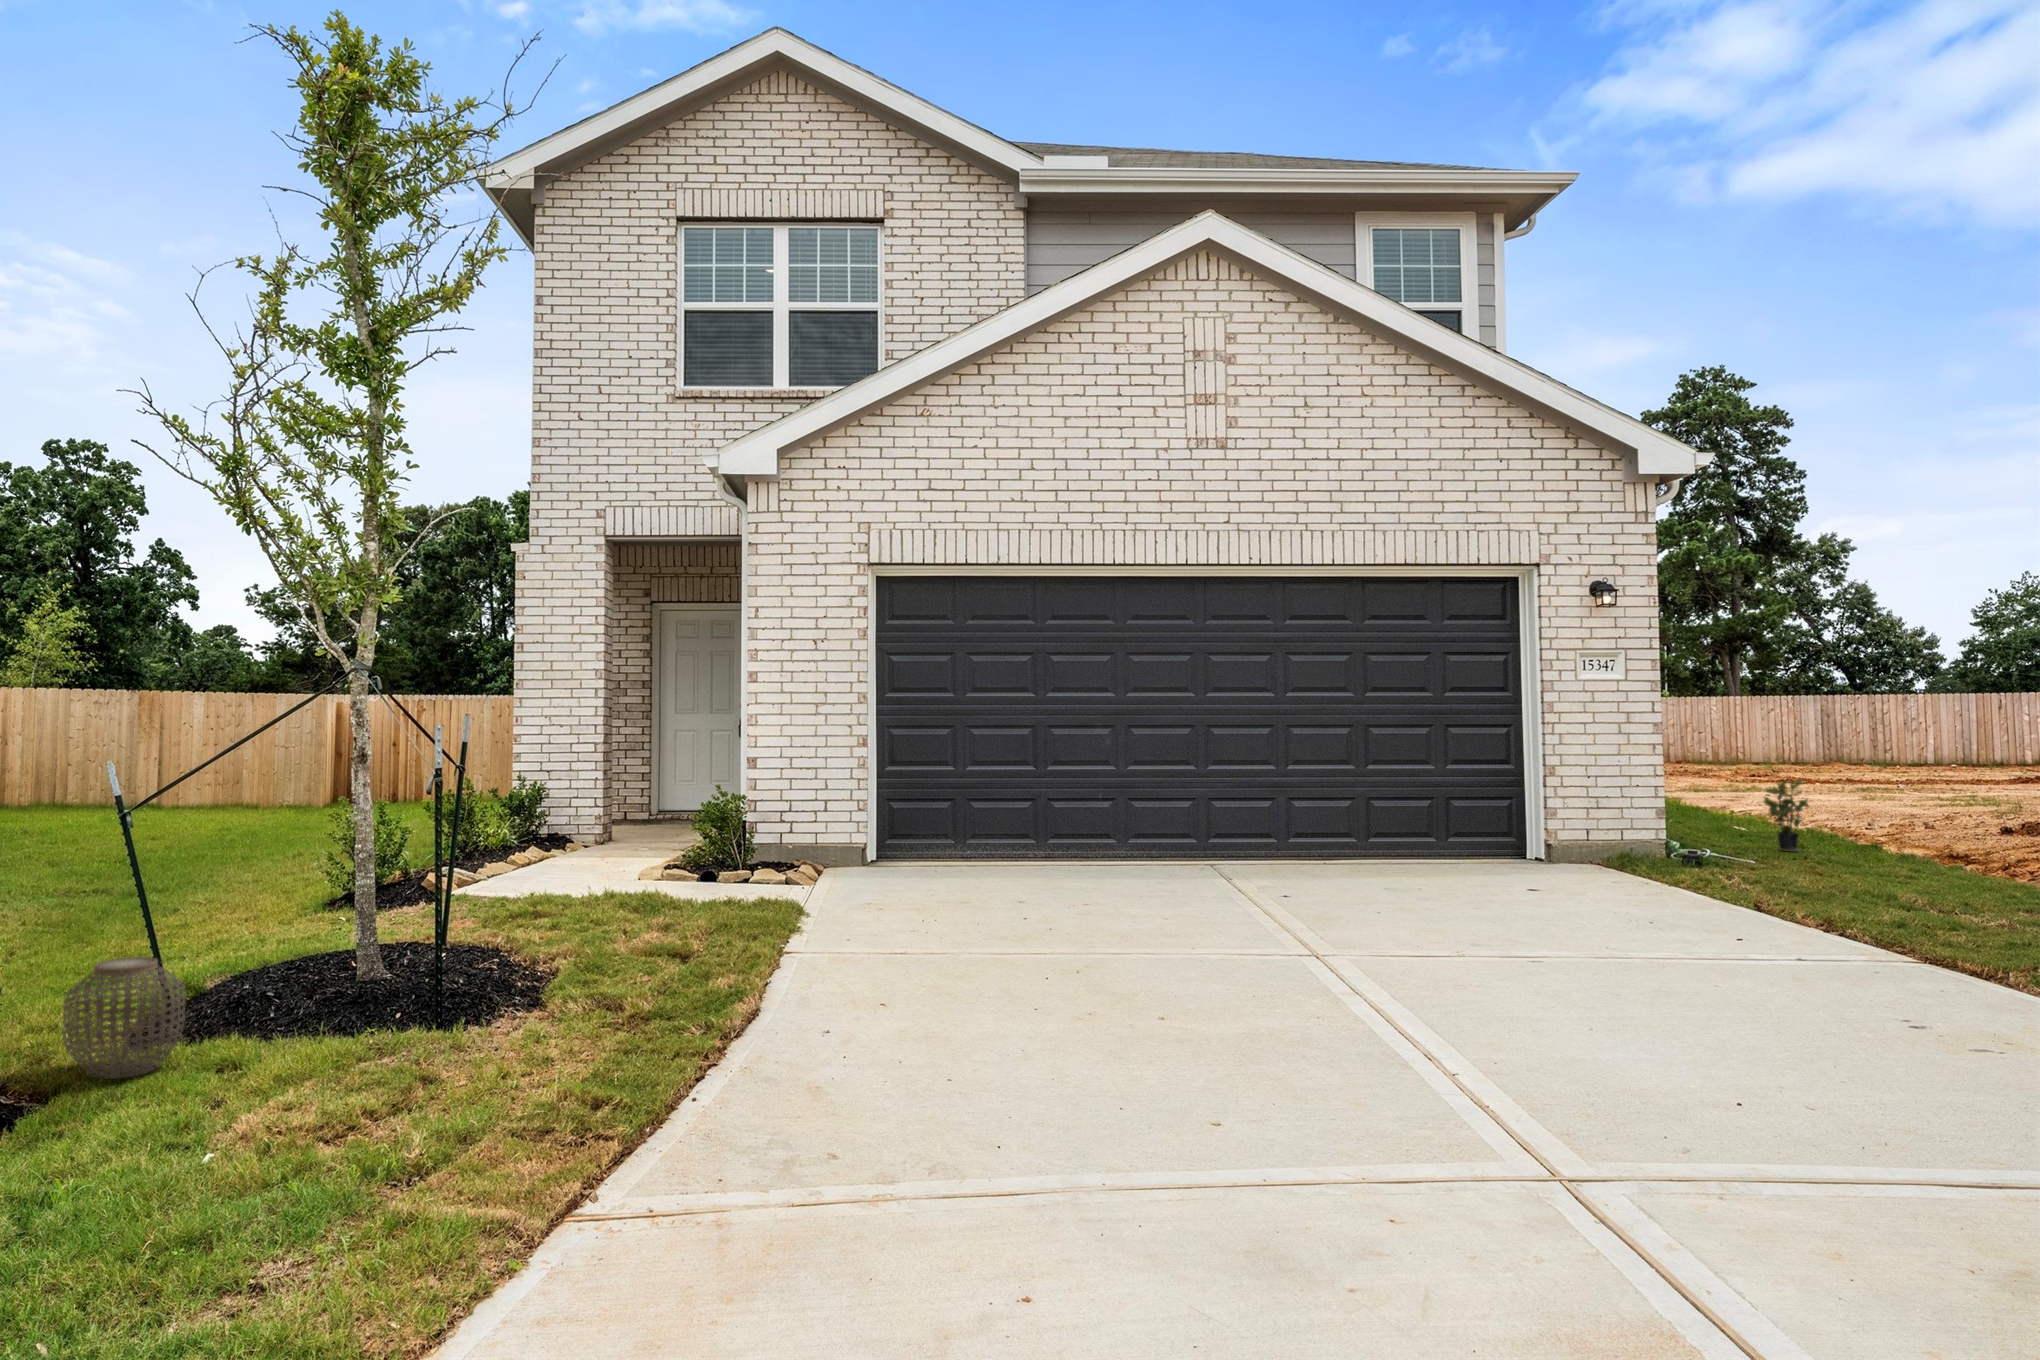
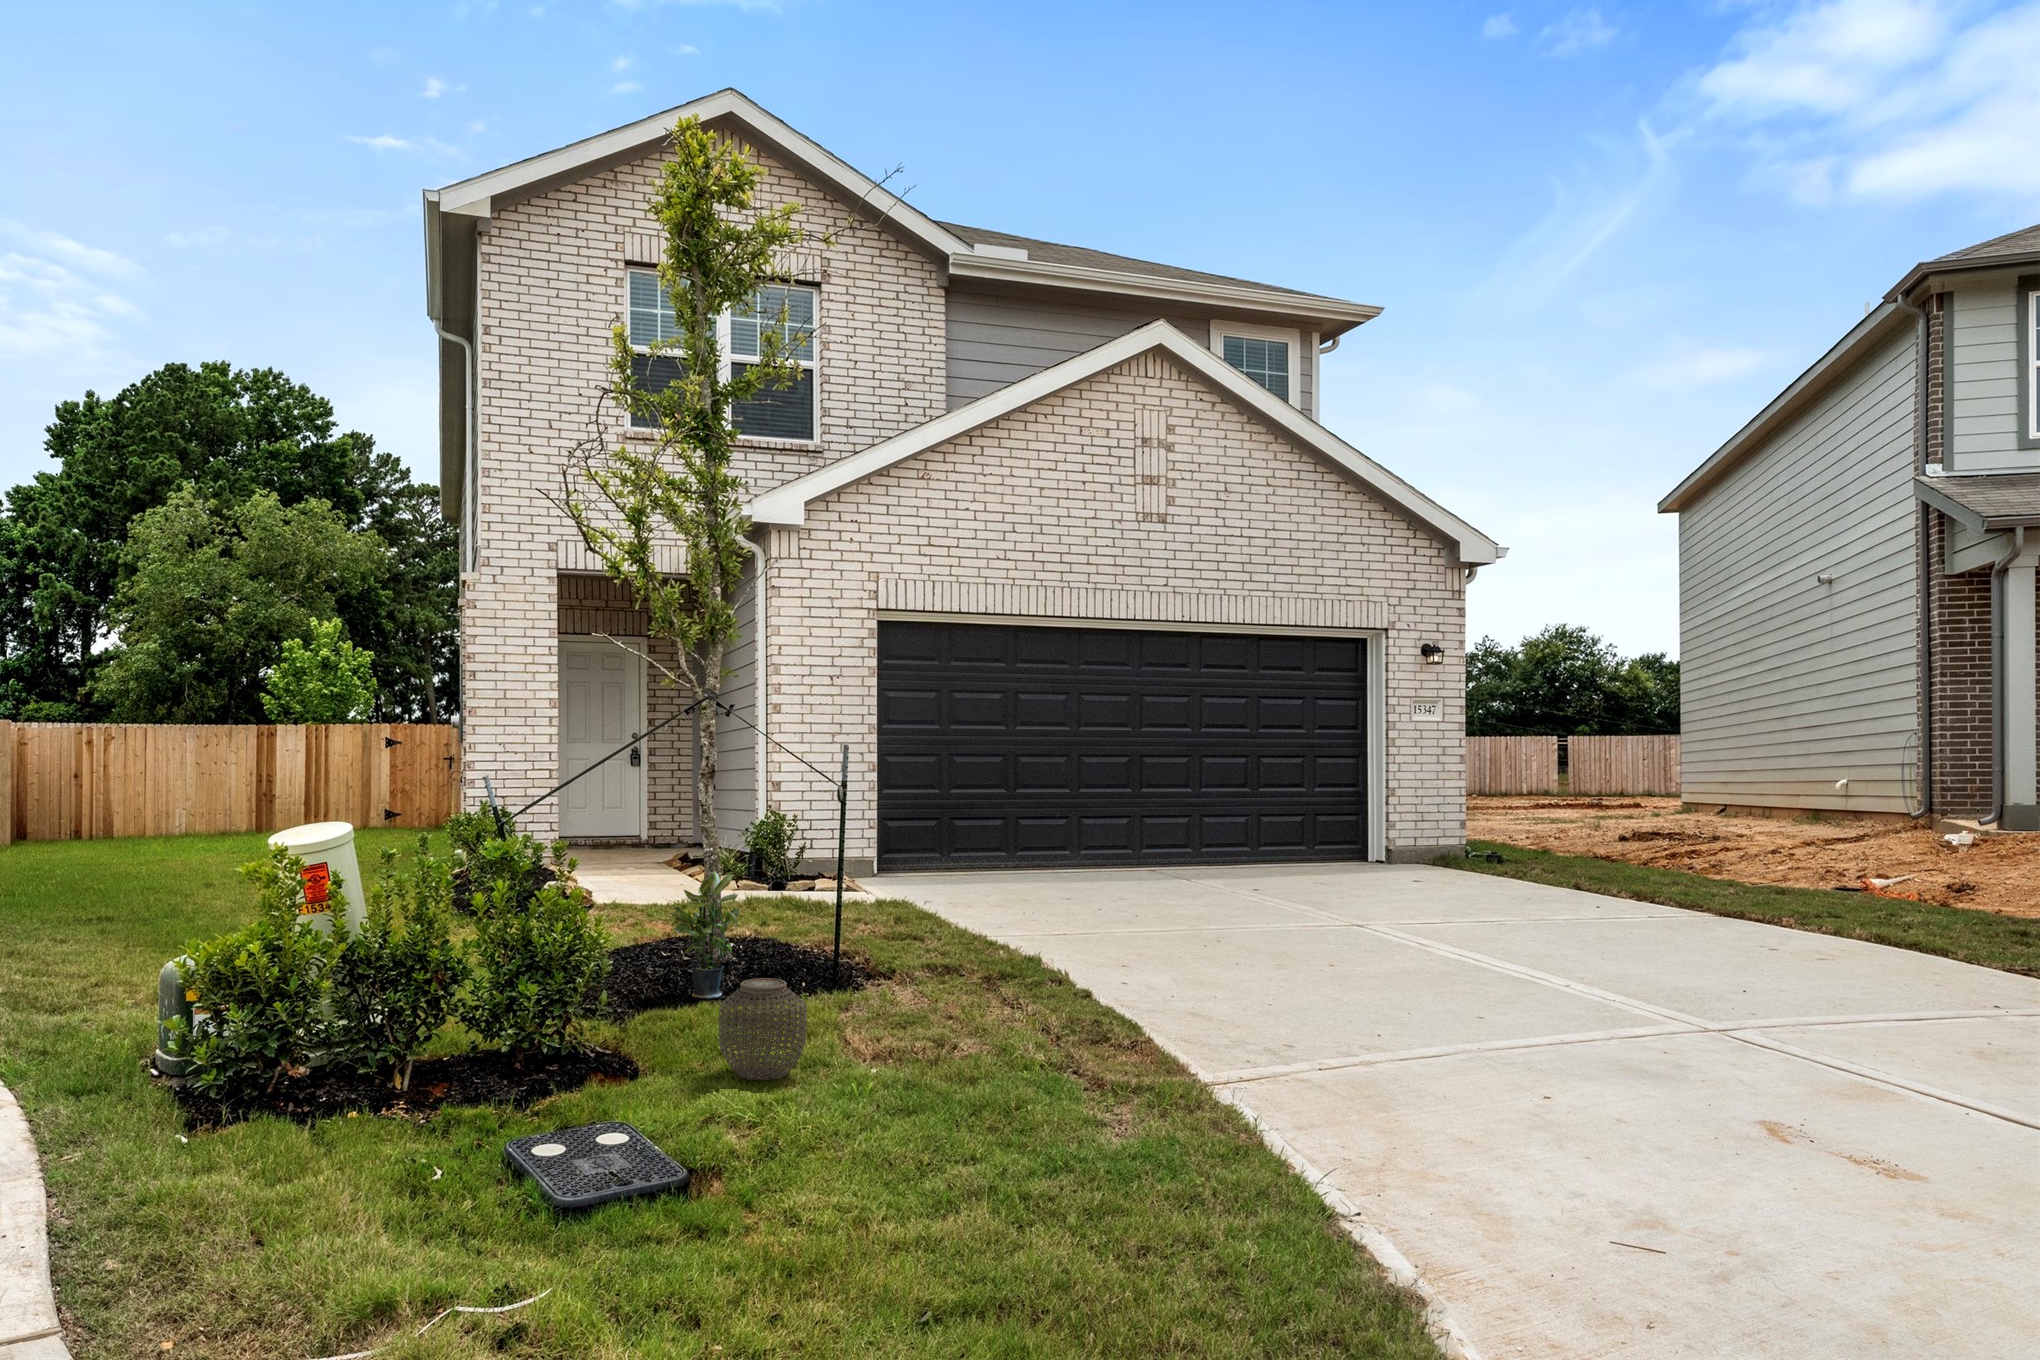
potted plant: present [1764,779,1809,852] -> present [671,871,739,999]

